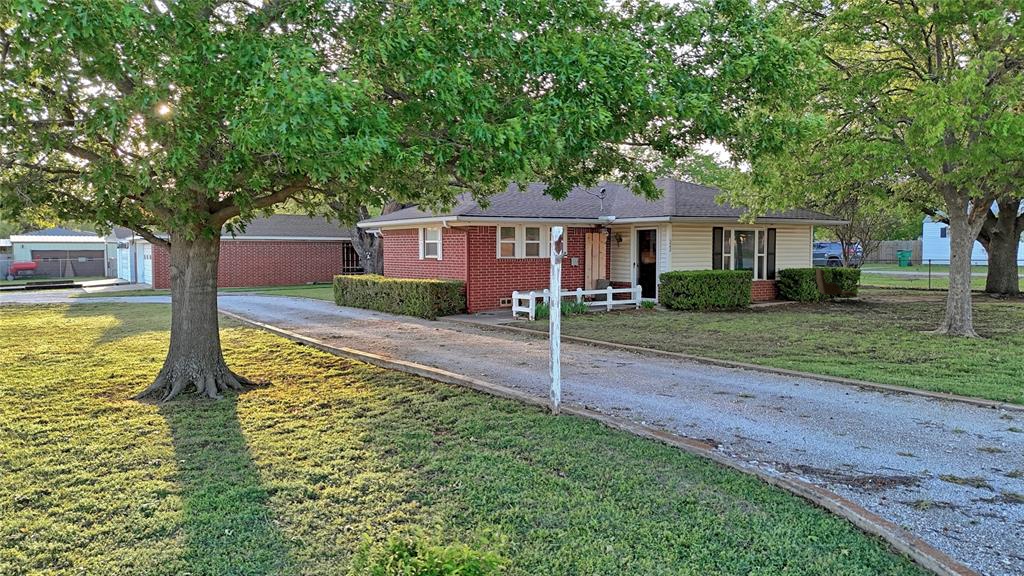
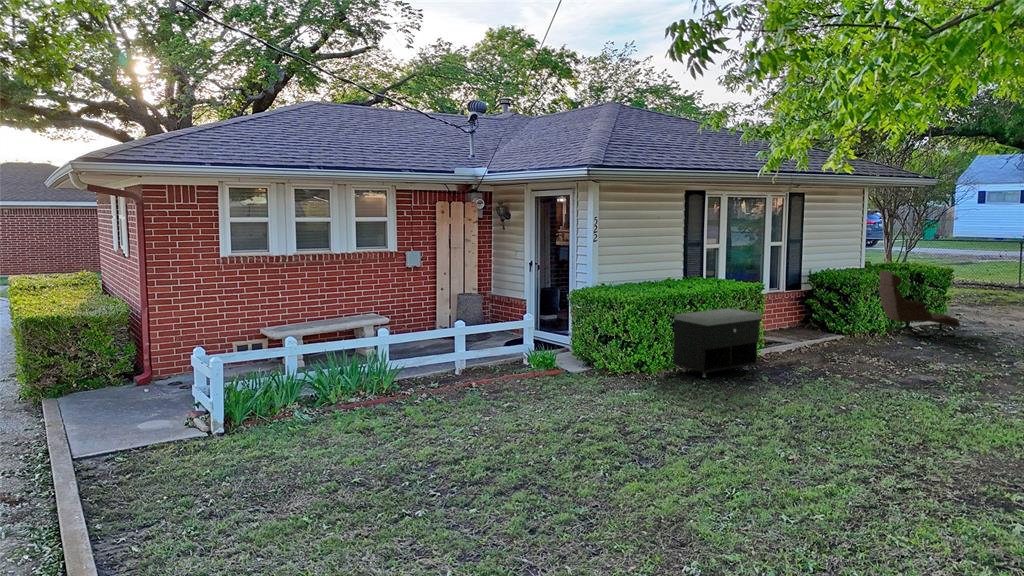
storage bench: none [708,282,749,311] -> present [673,308,761,377]

